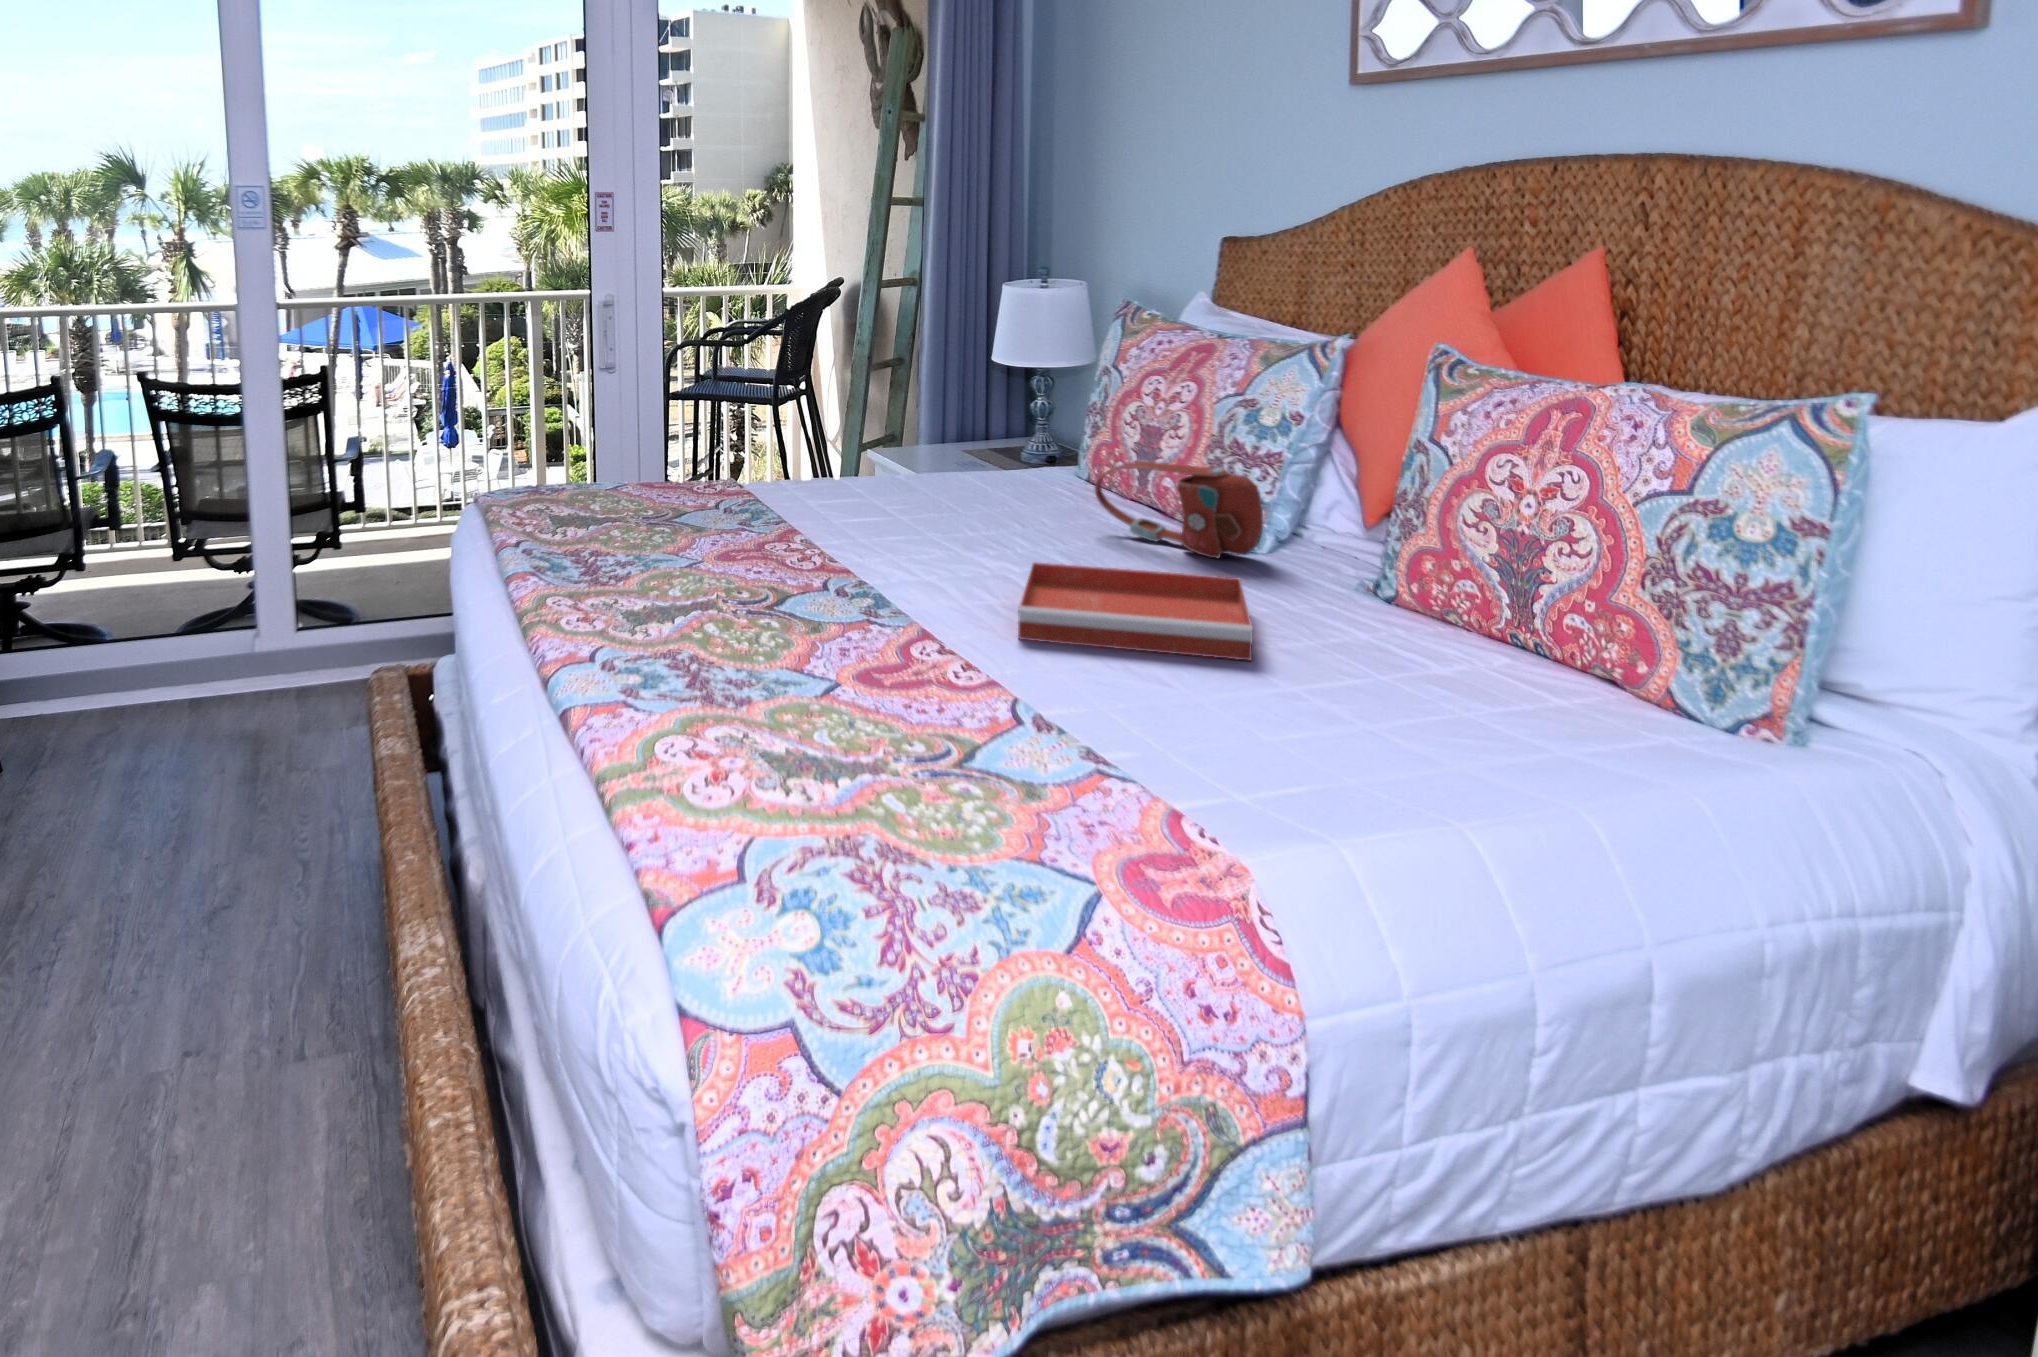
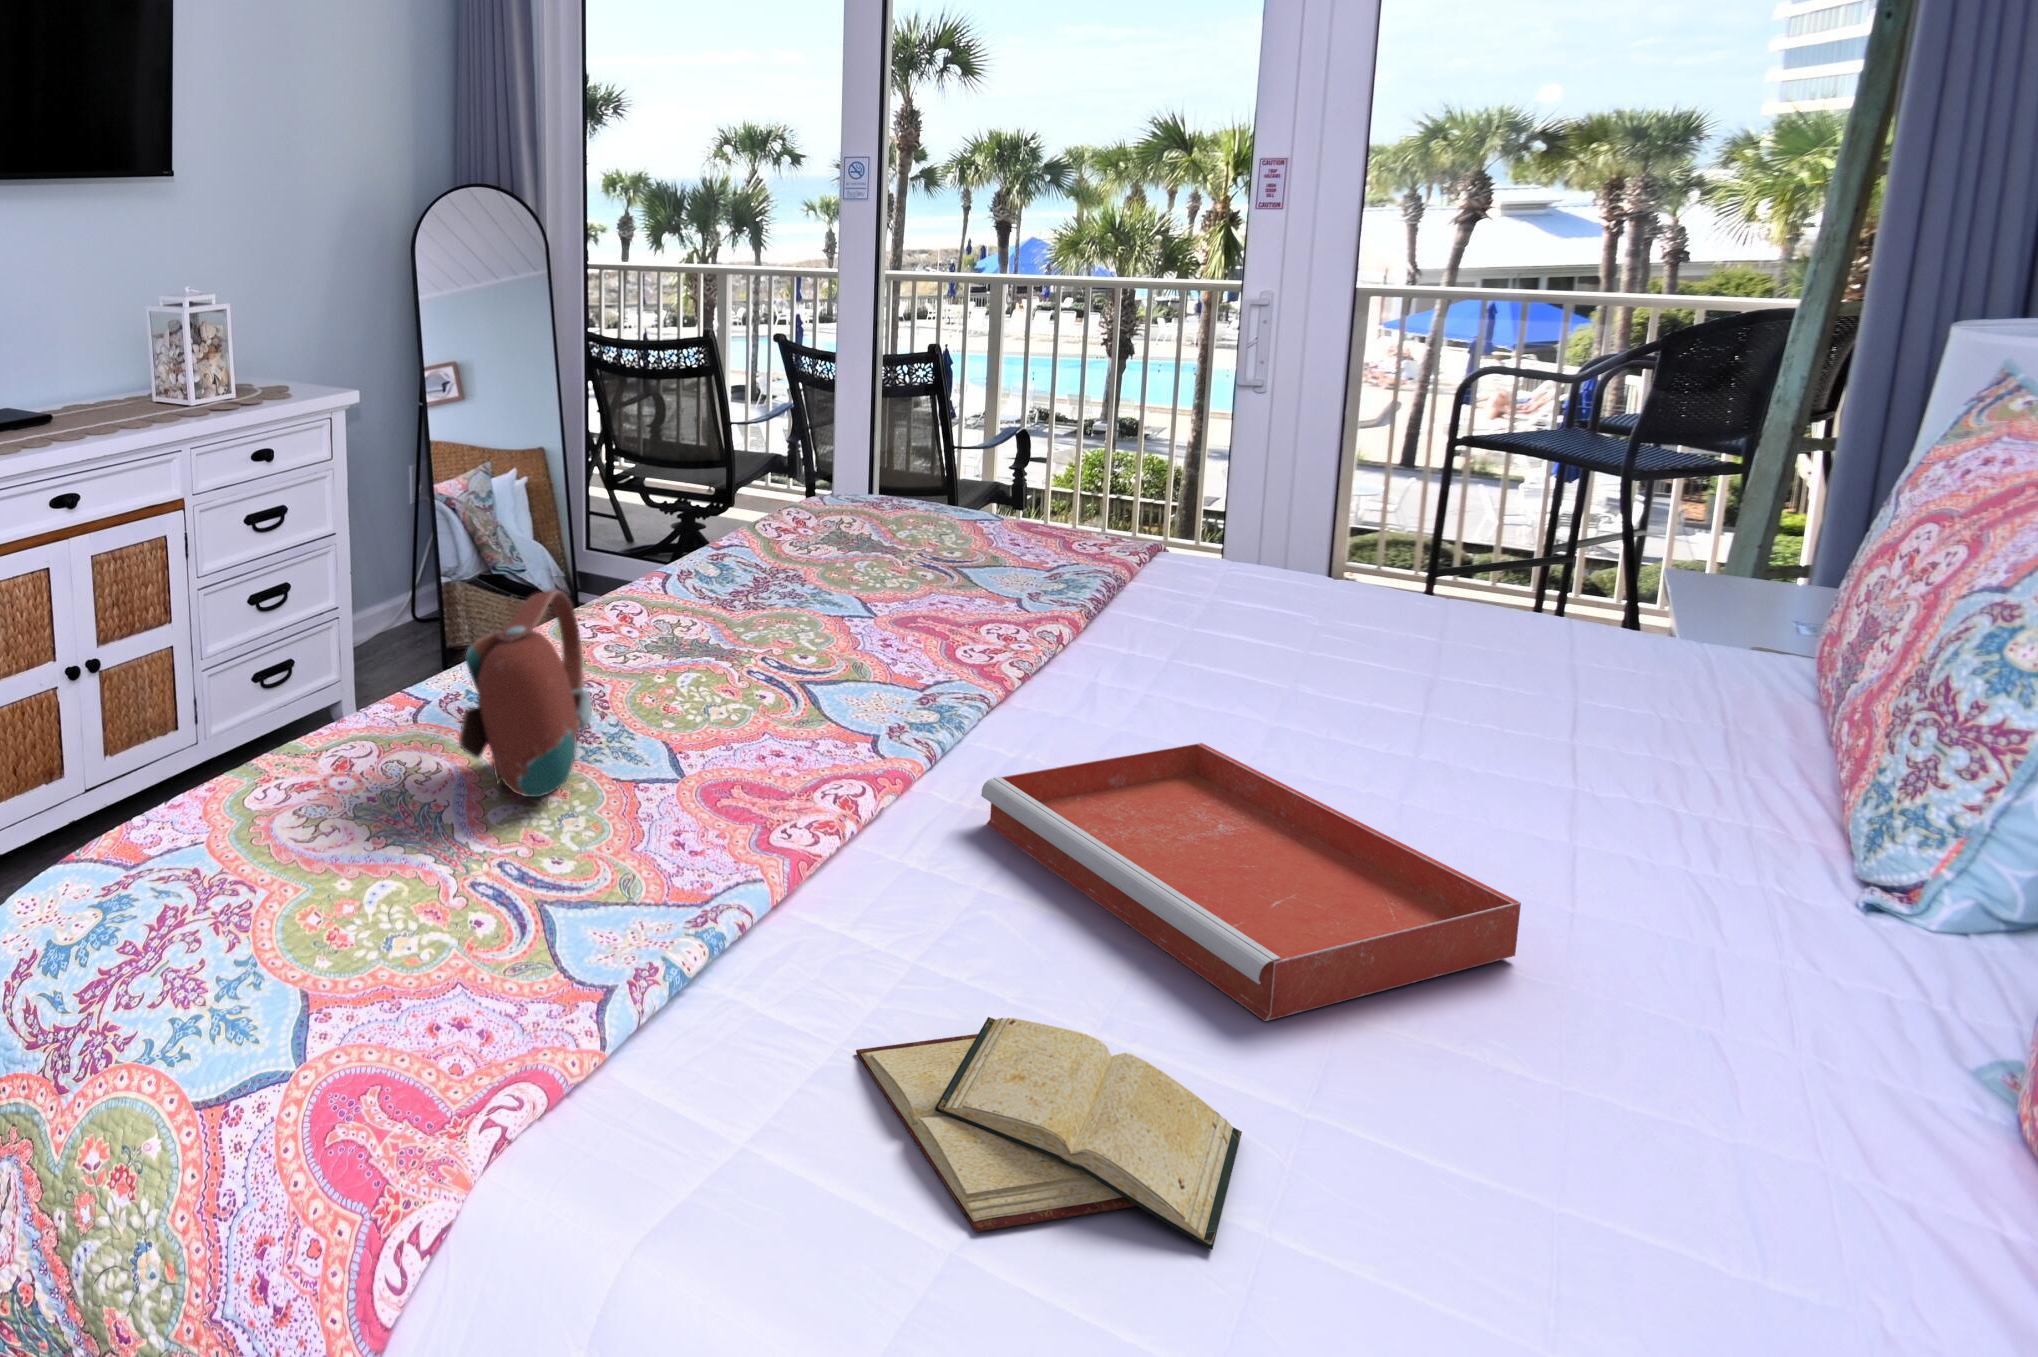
handbag: present [1094,462,1263,558] -> present [459,590,592,797]
diary: none [1216,680,1403,765] -> present [856,1017,1242,1249]

